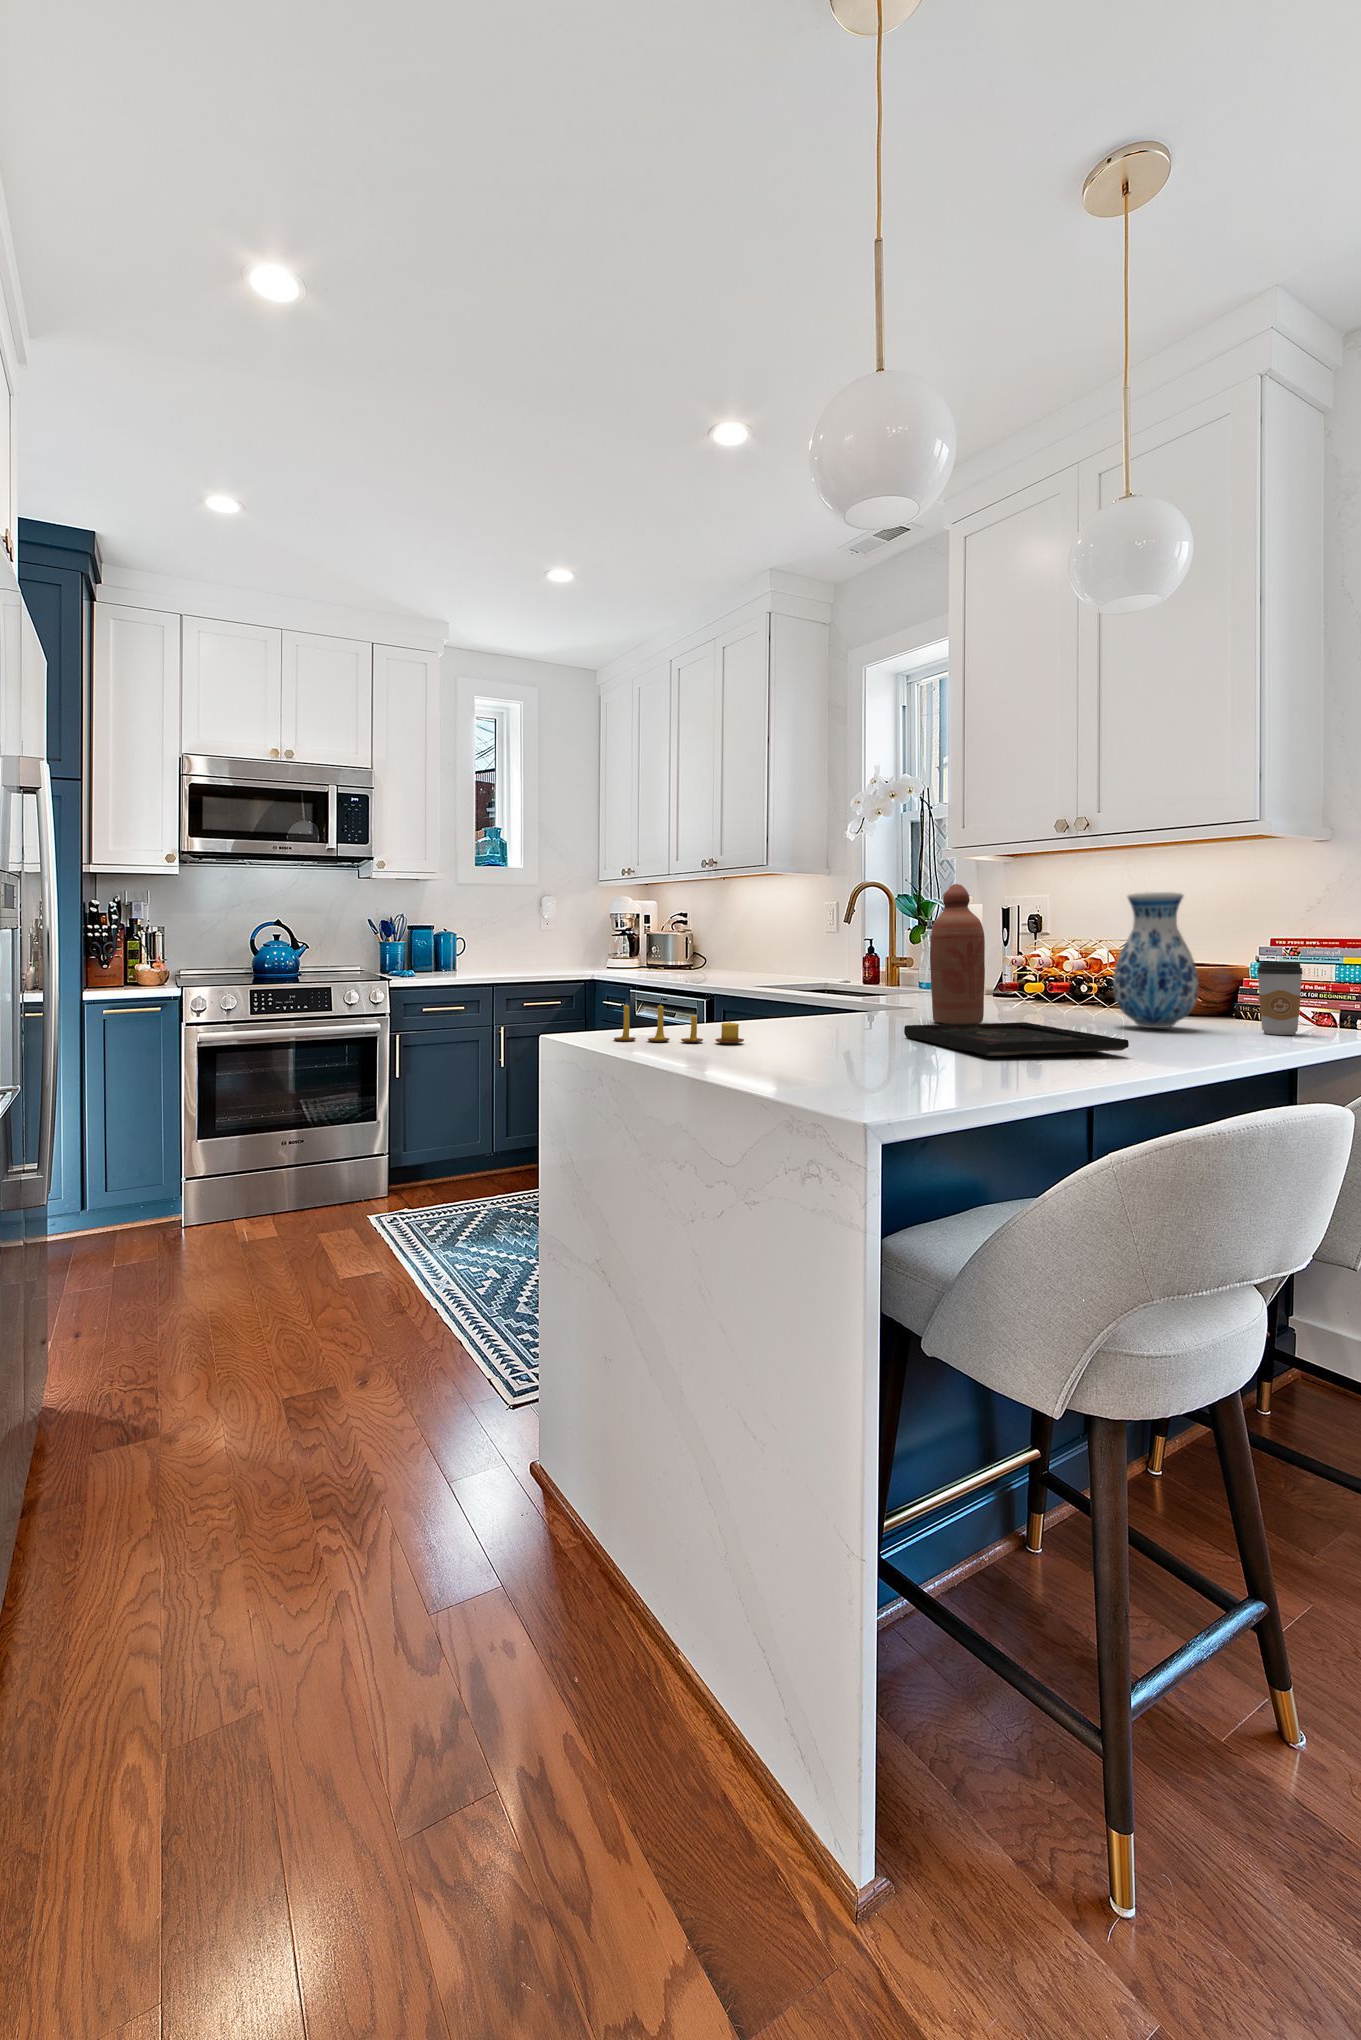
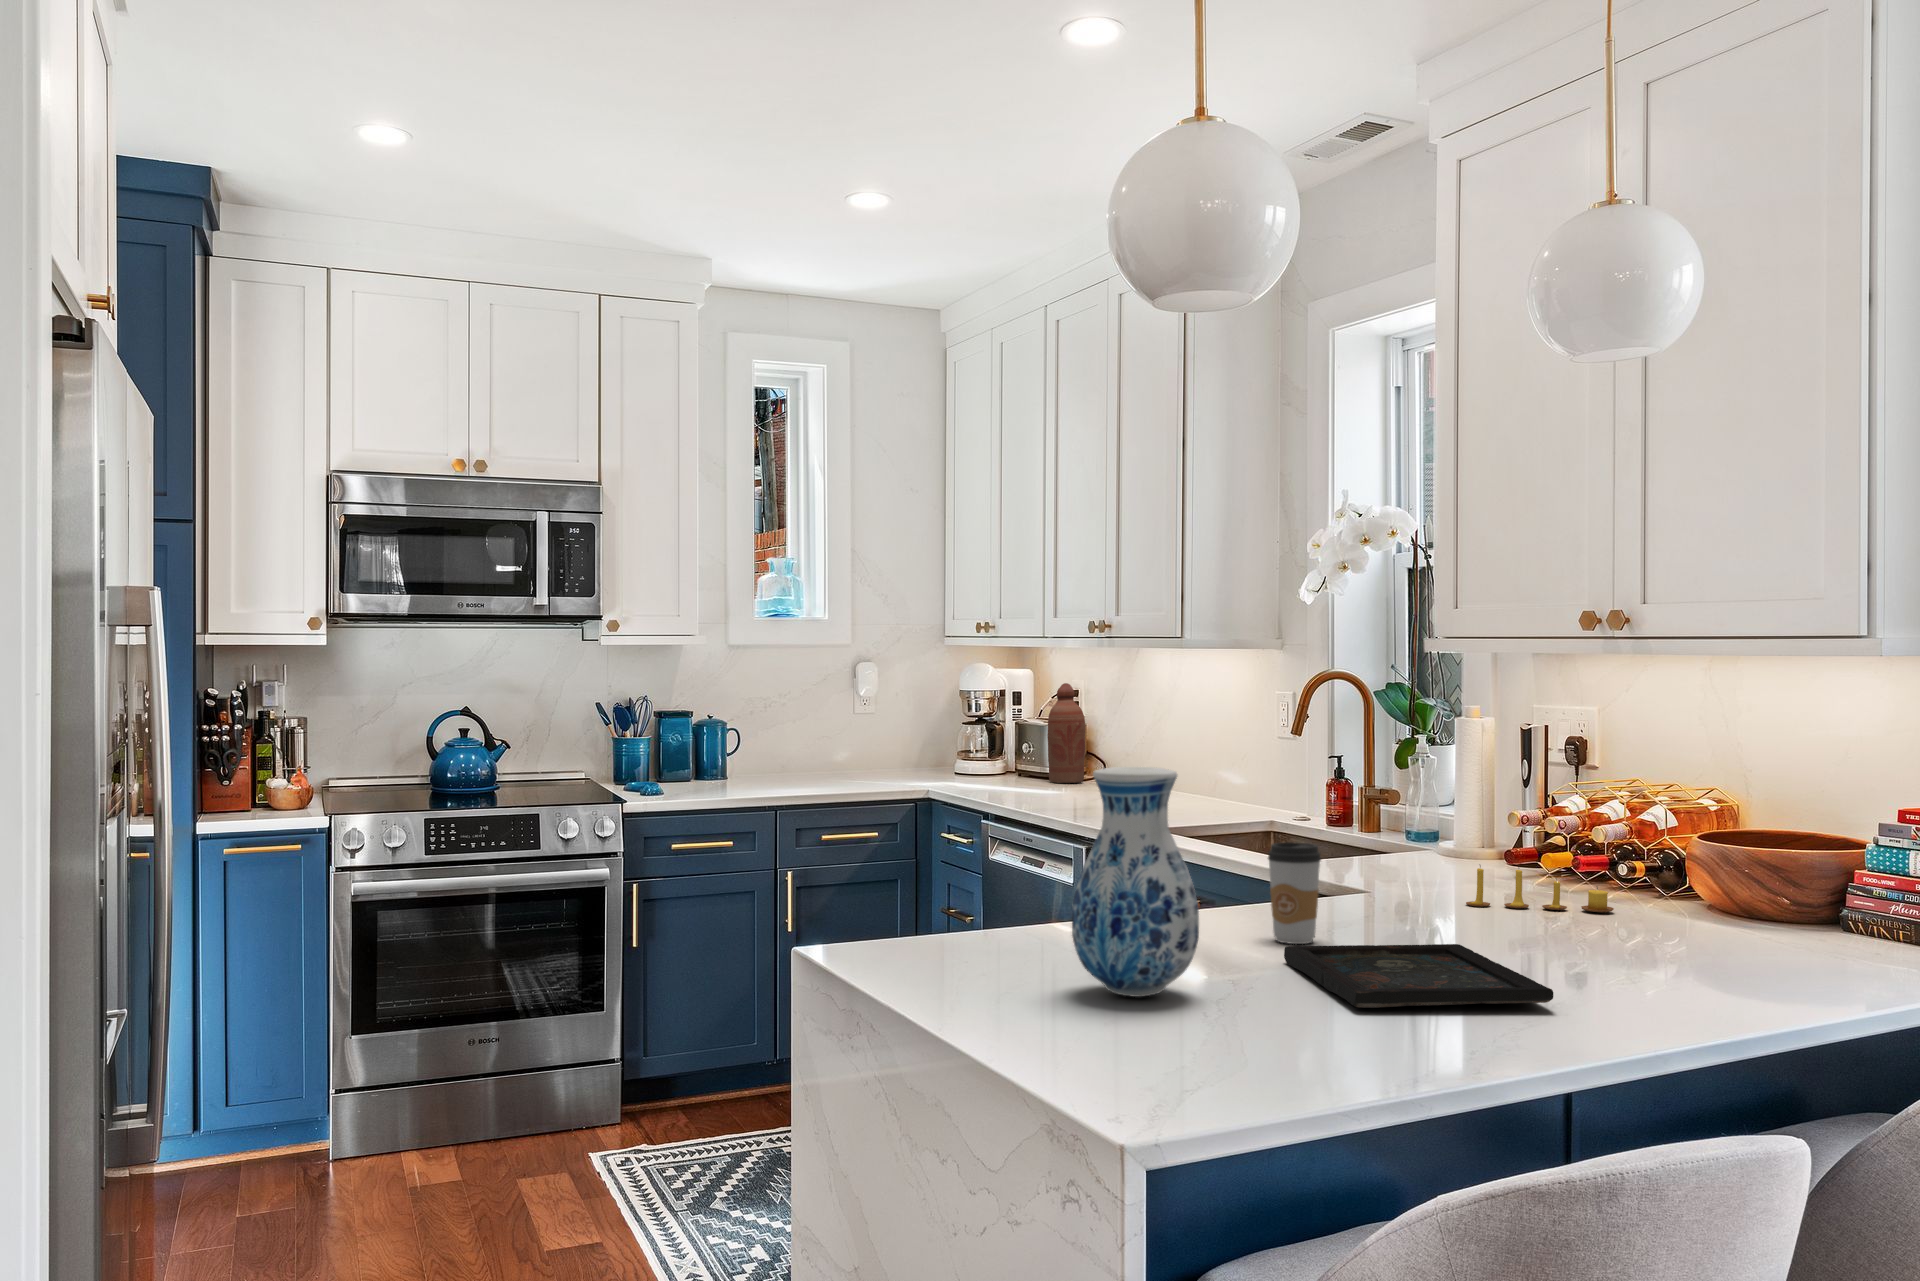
bottle: present [930,884,985,1024] -> present [1047,683,1085,783]
vase: present [1113,892,1198,1028] -> present [1072,767,1199,997]
coffee cup: present [1257,962,1303,1035] -> present [1268,842,1321,944]
candle: present [614,1002,744,1043] -> present [1466,866,1614,912]

